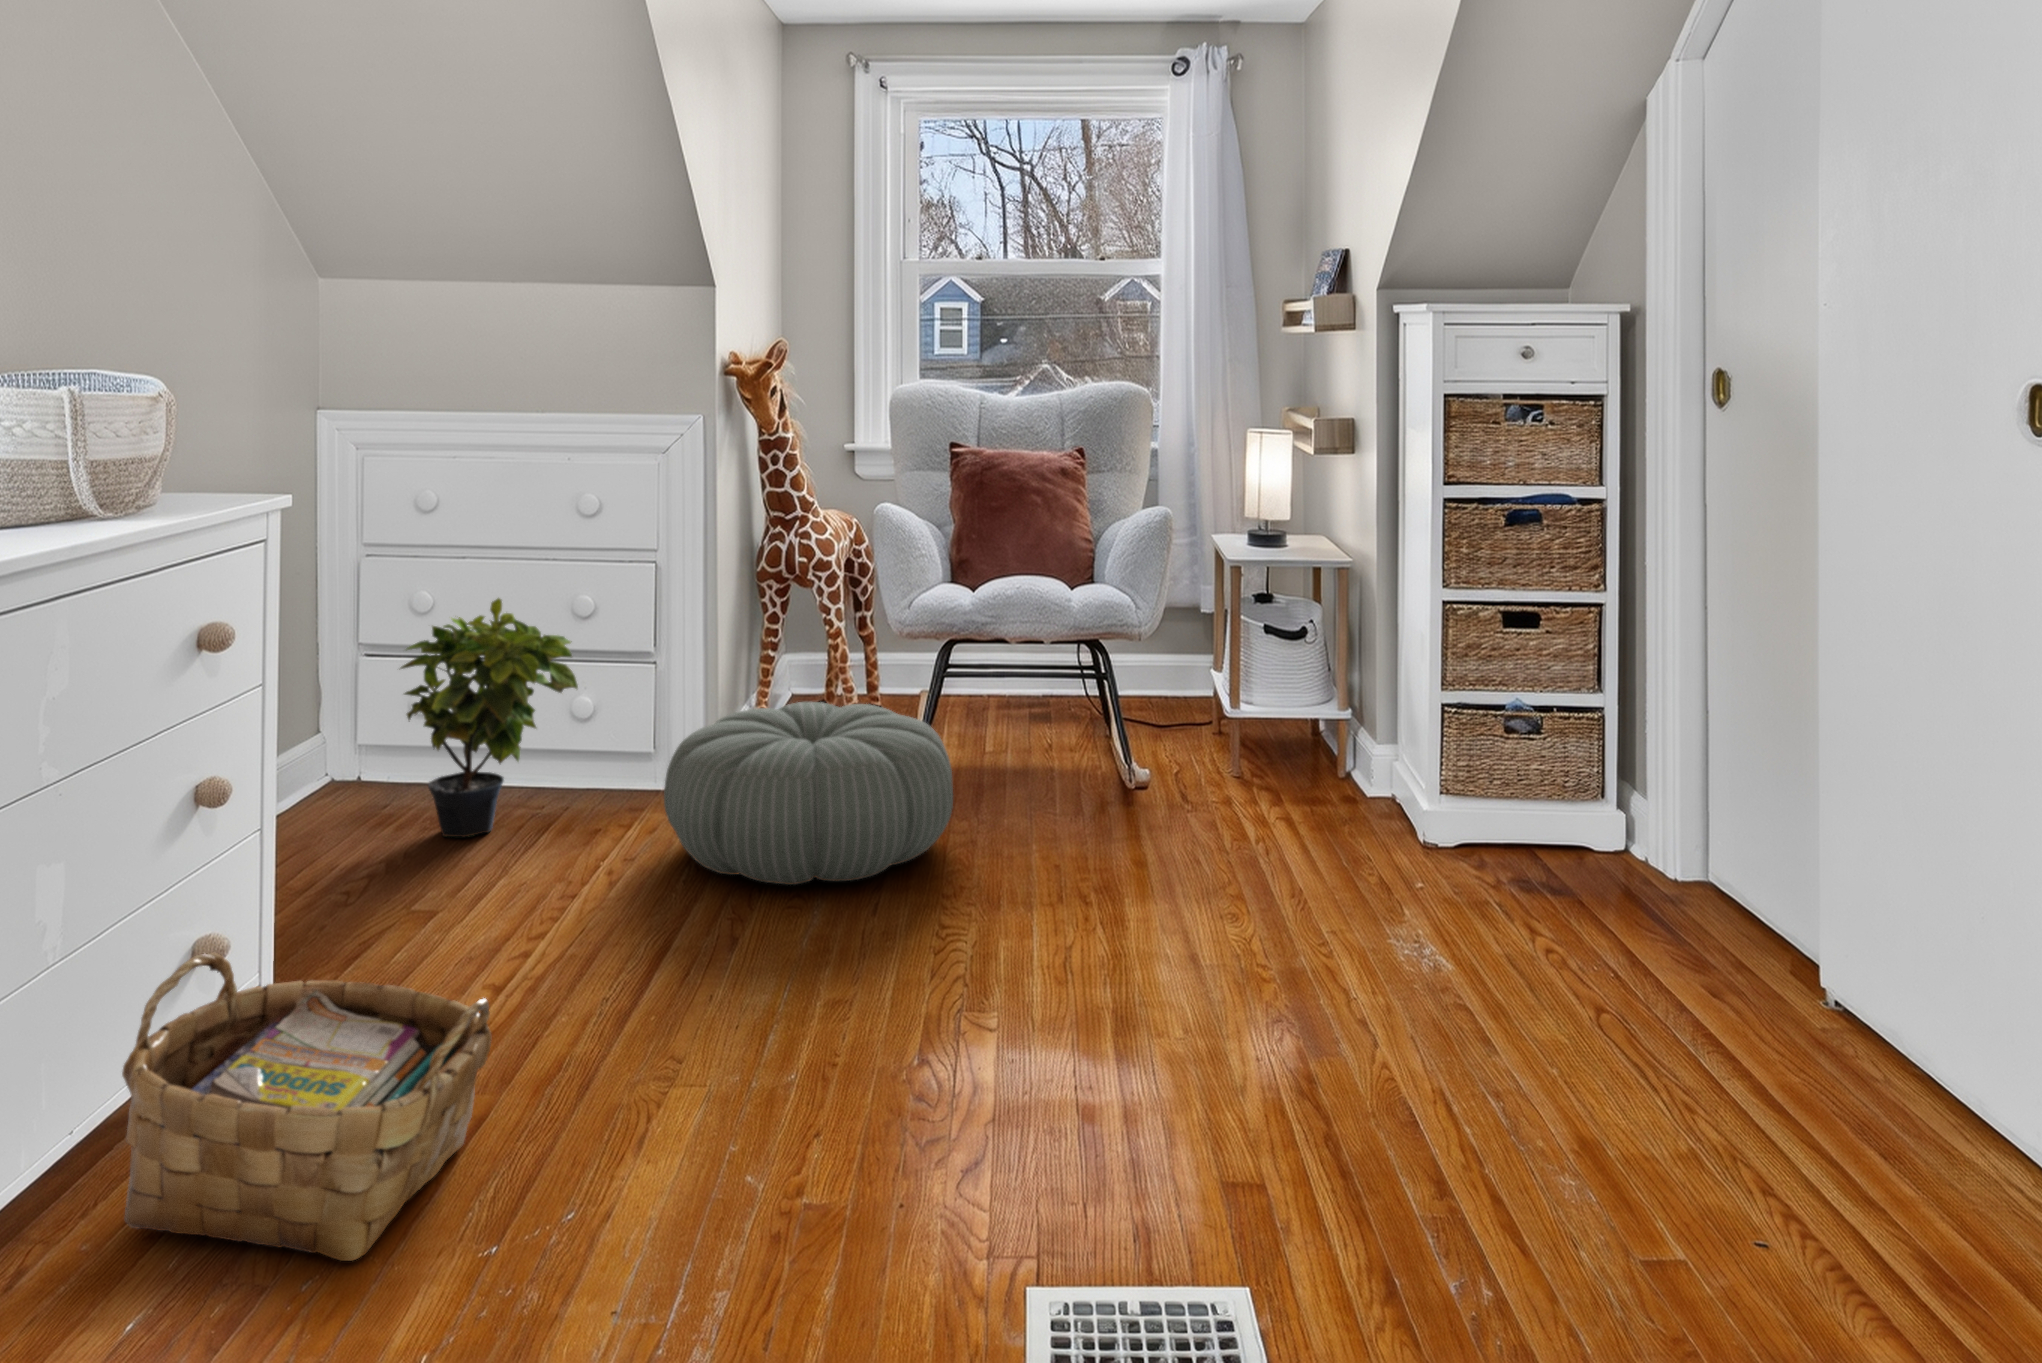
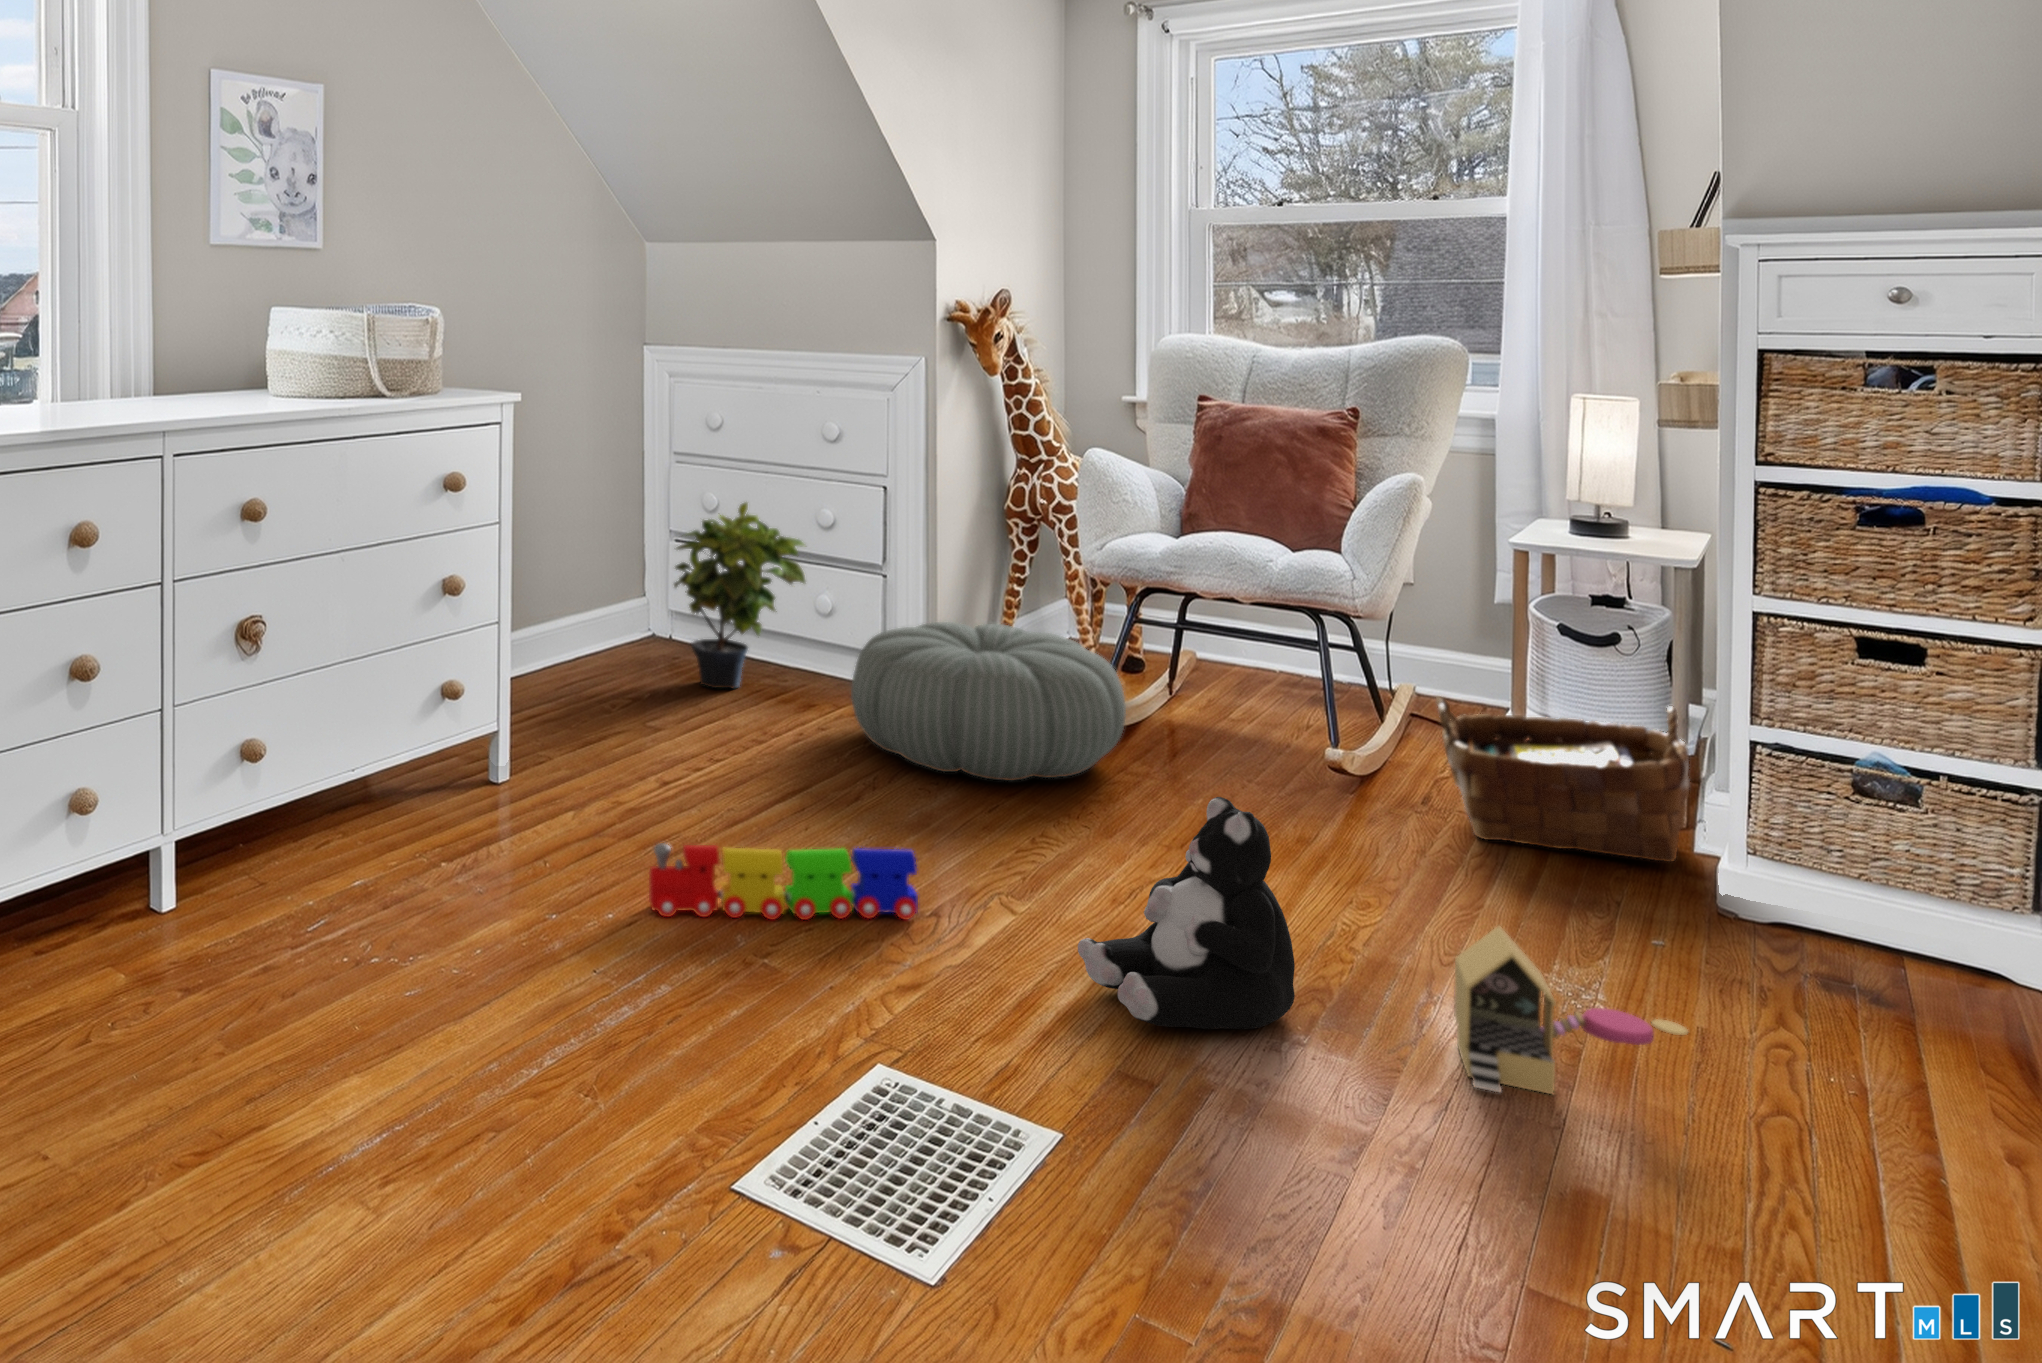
plush toy: none [1108,867,1303,1135] -> present [1078,797,1295,1029]
toy house: none [1407,930,1572,1095] -> present [1454,926,1688,1094]
woven basket: present [122,952,491,1261] -> present [1436,696,1689,862]
toy train: none [601,1006,910,1200] -> present [649,843,918,920]

